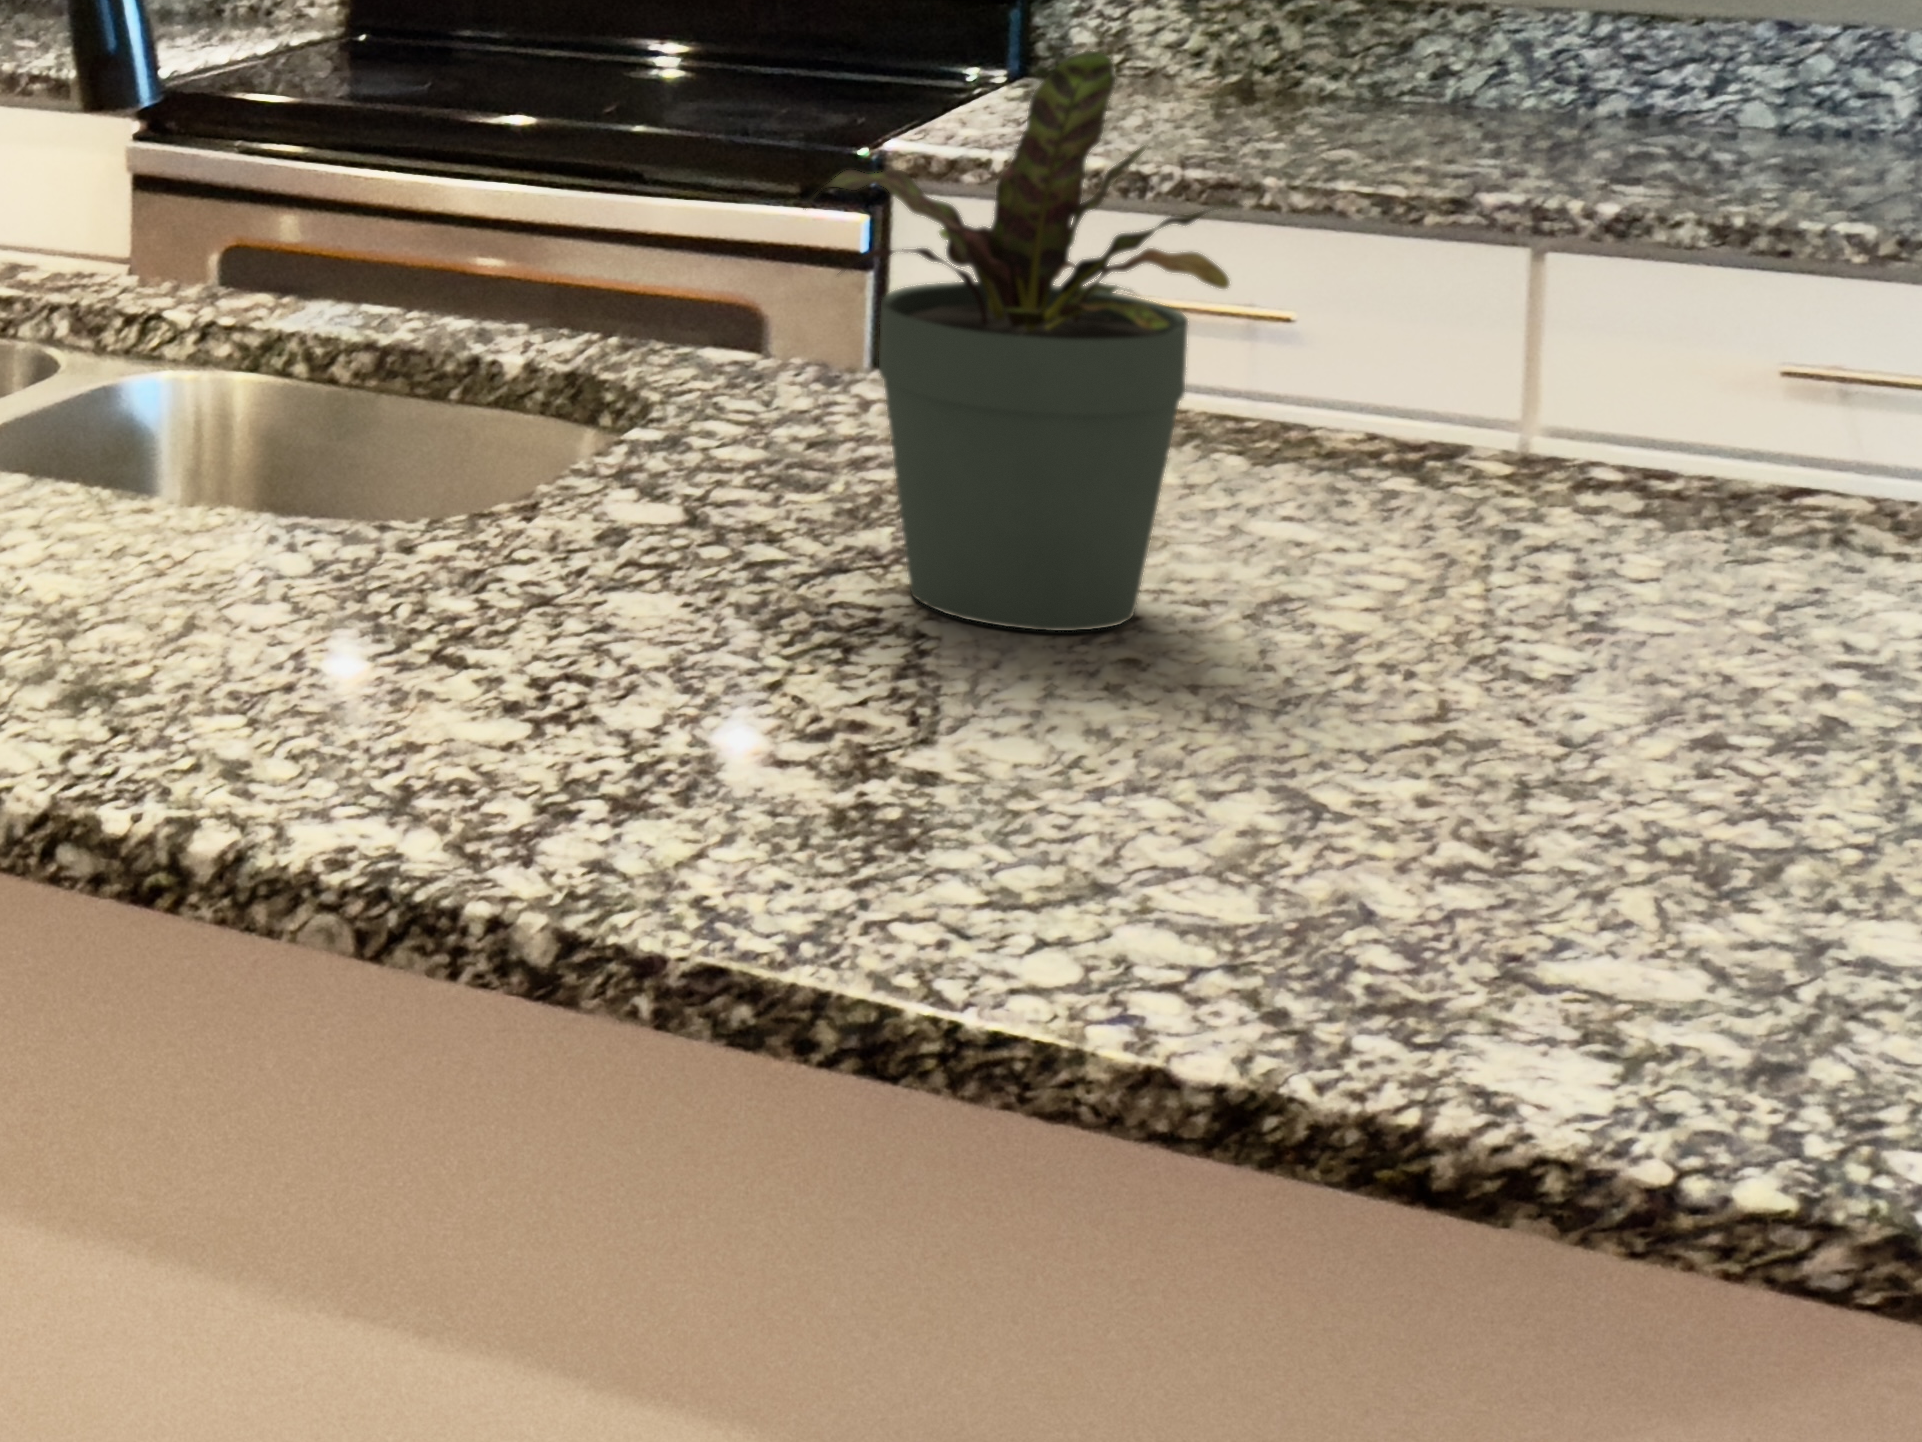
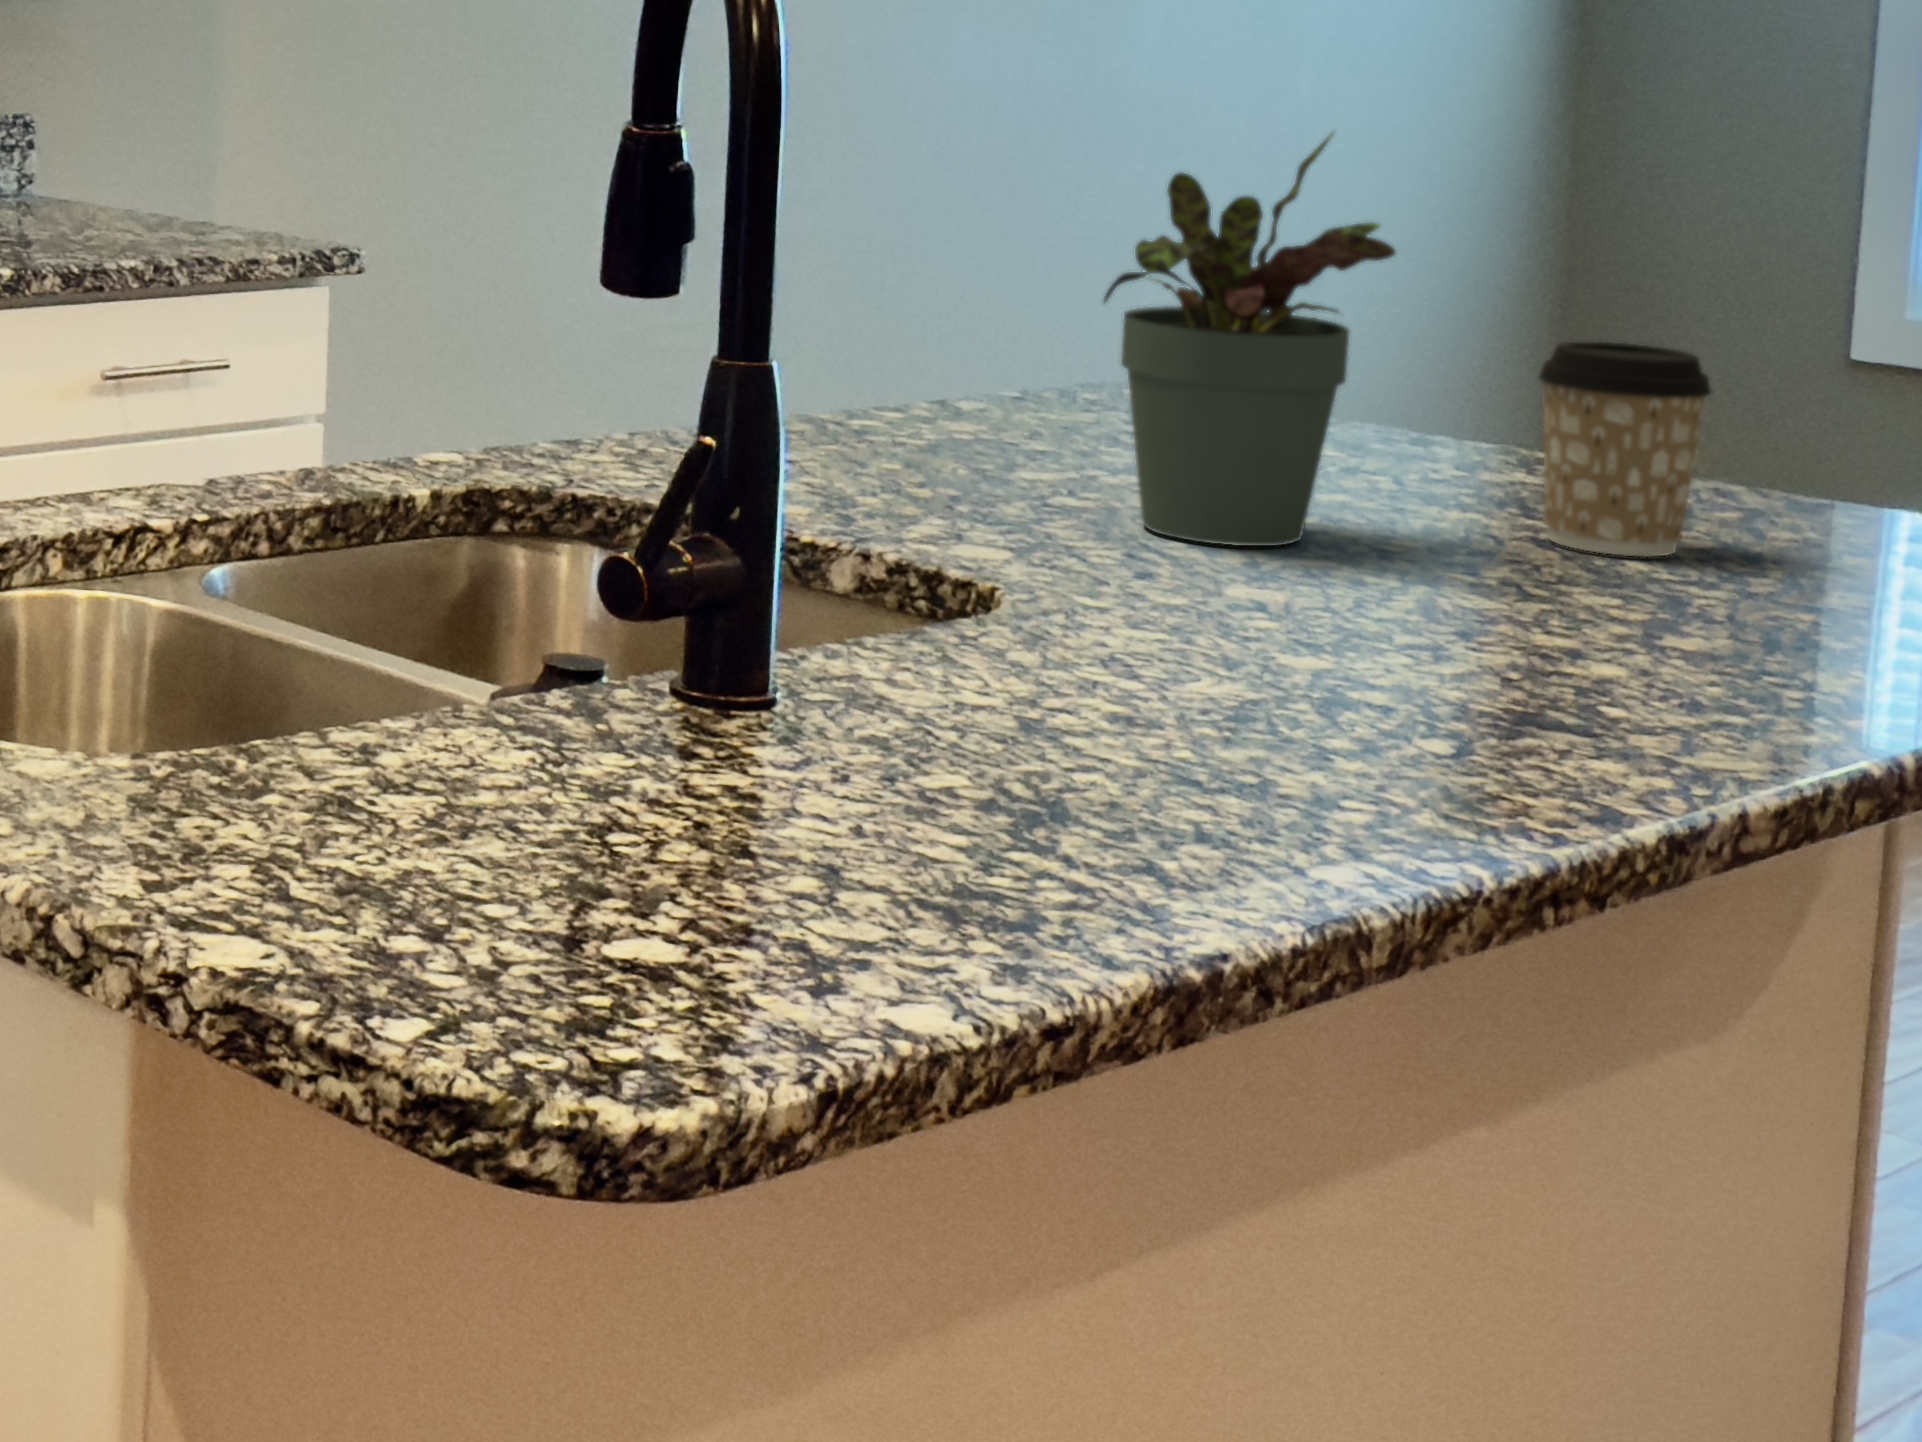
coffee cup: none [1340,437,1622,808] -> present [1539,342,1711,556]

